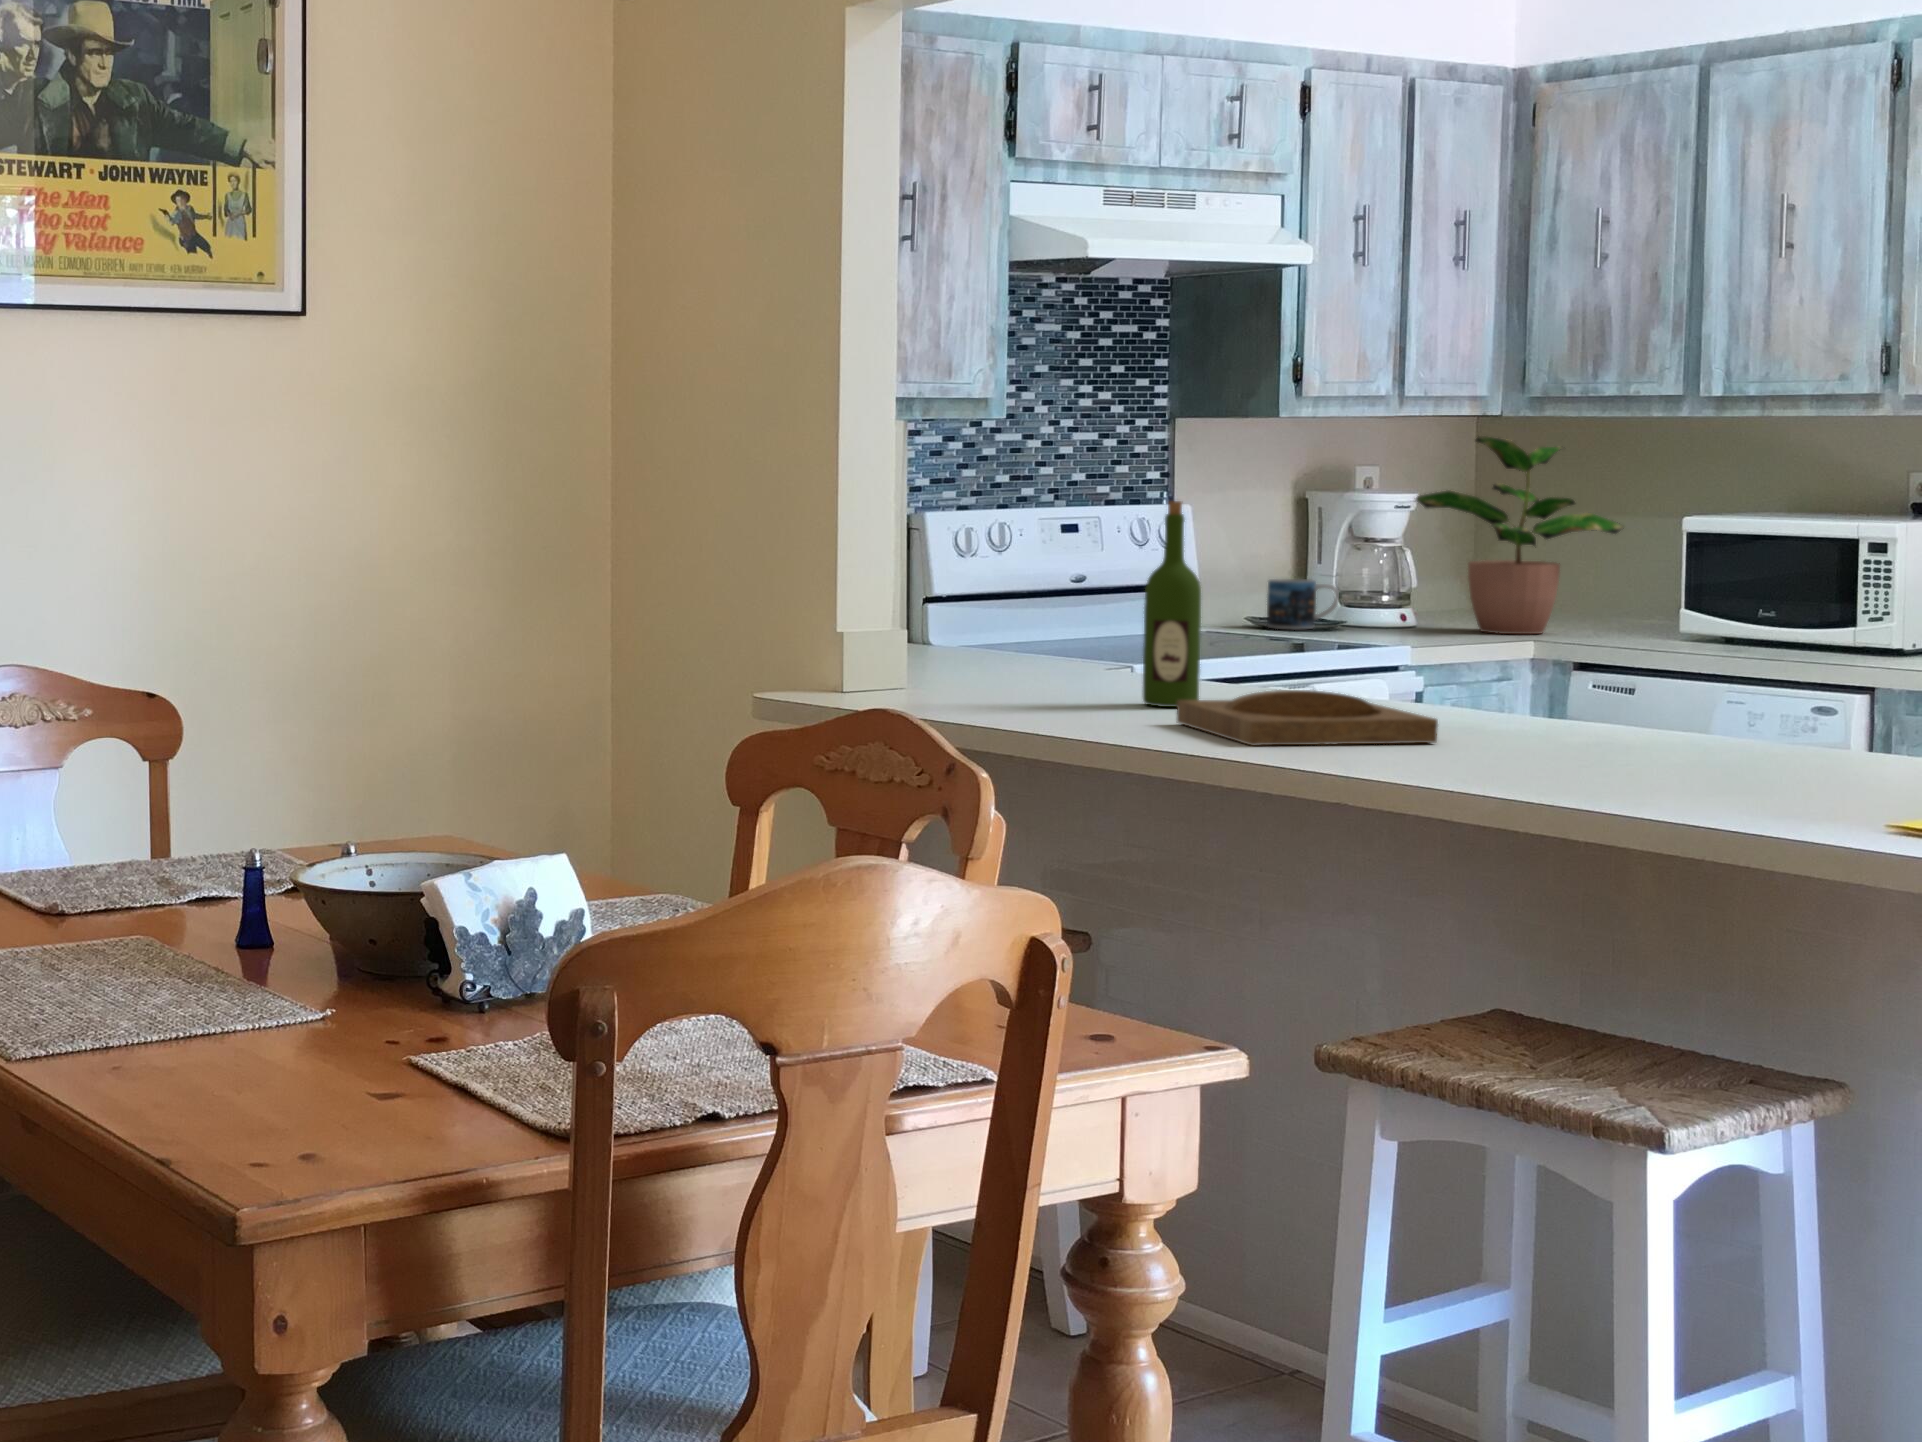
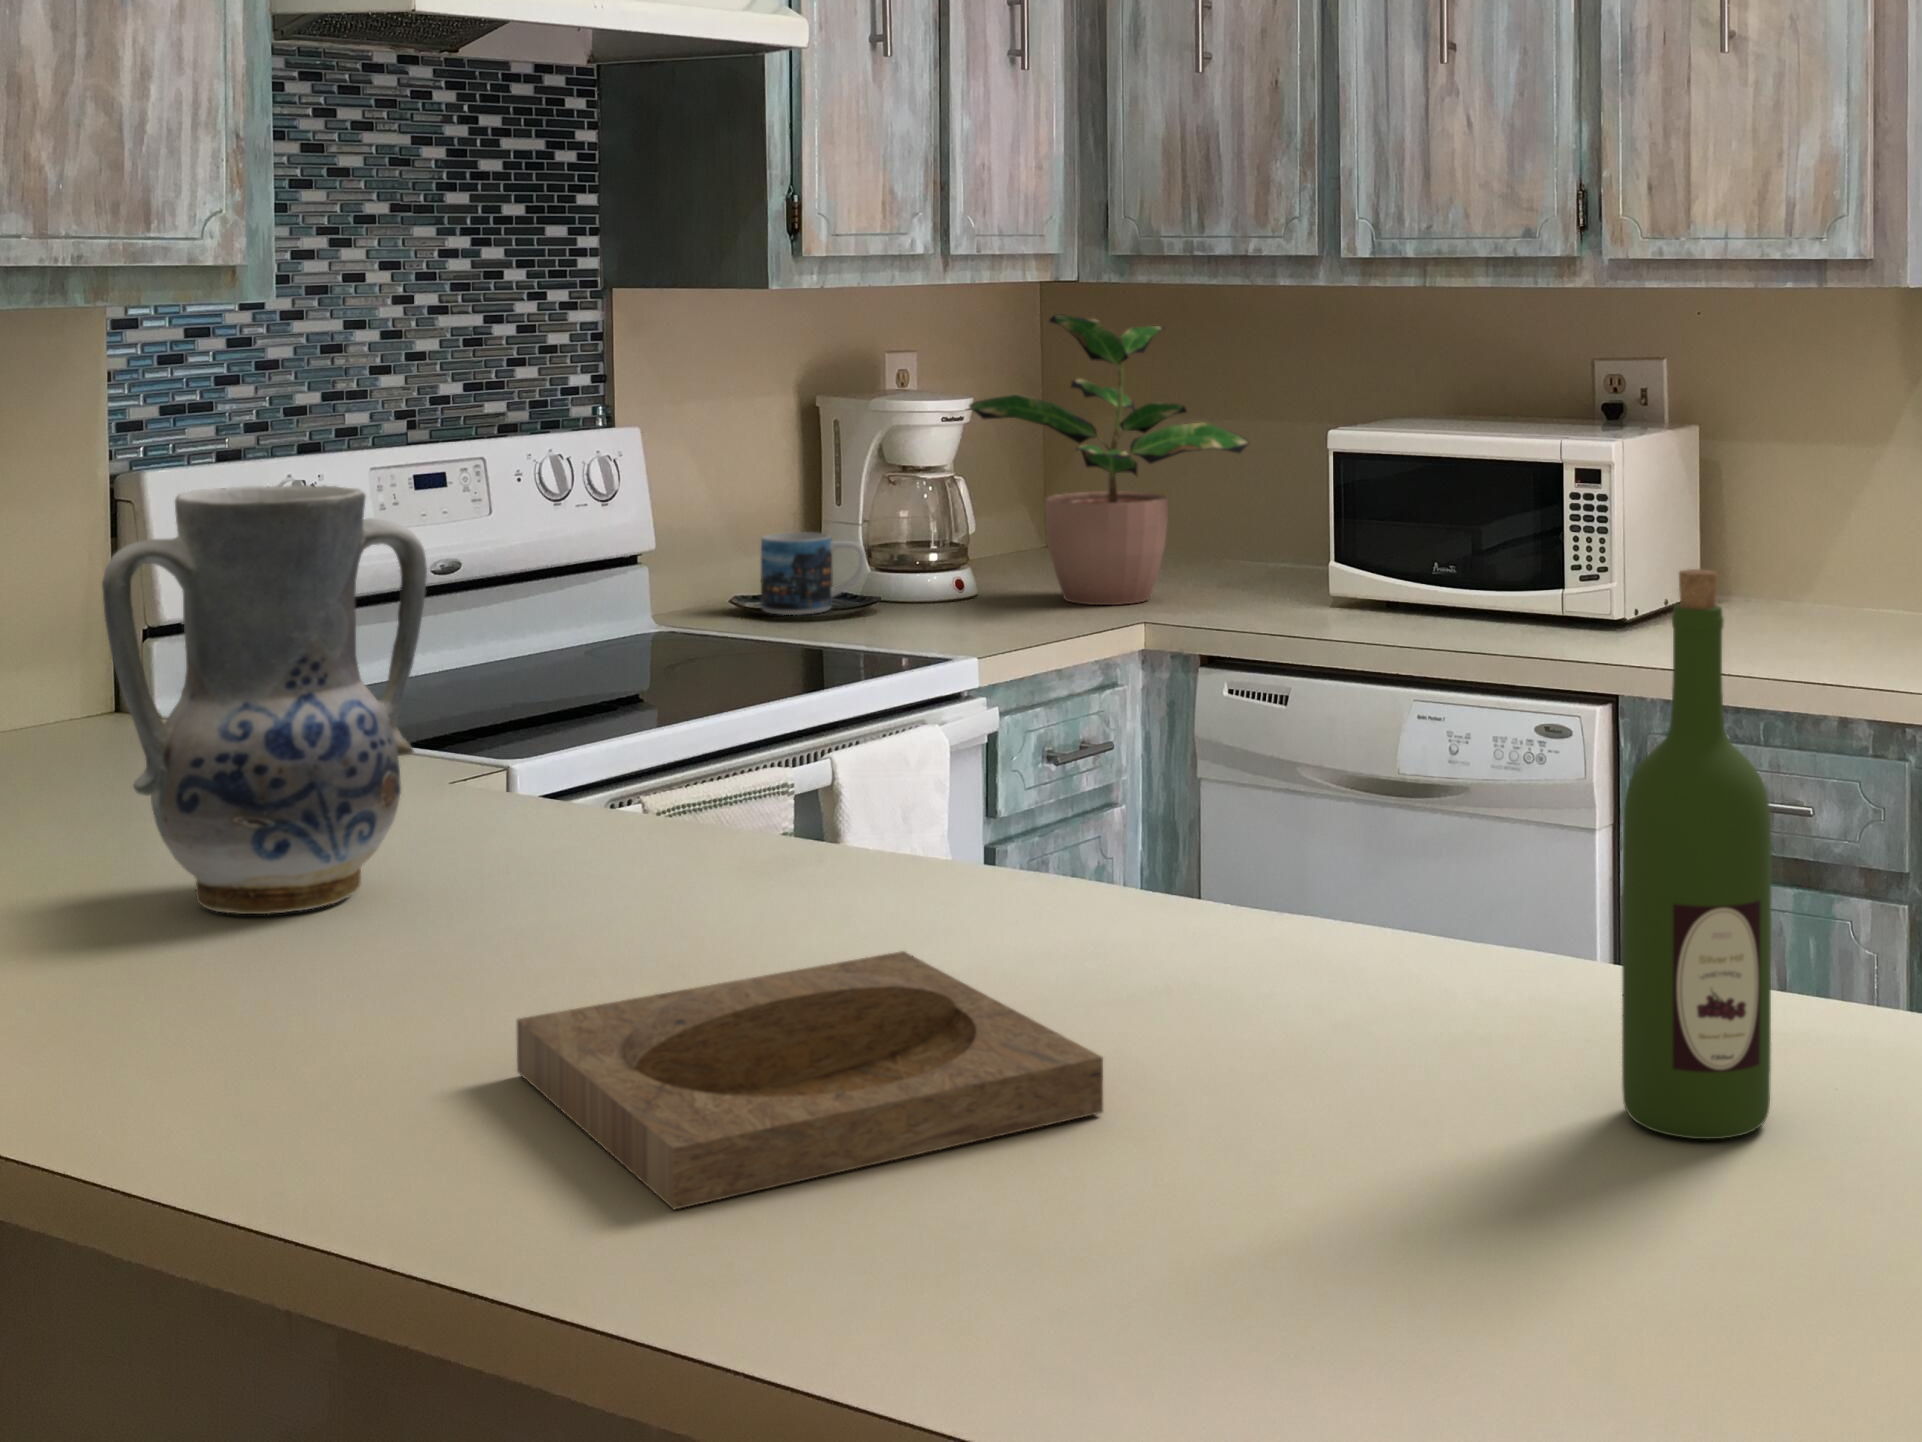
vase: none [972,496,1113,690] -> present [102,485,427,914]
wine bottle: present [1143,501,1201,707] -> present [1622,569,1772,1139]

